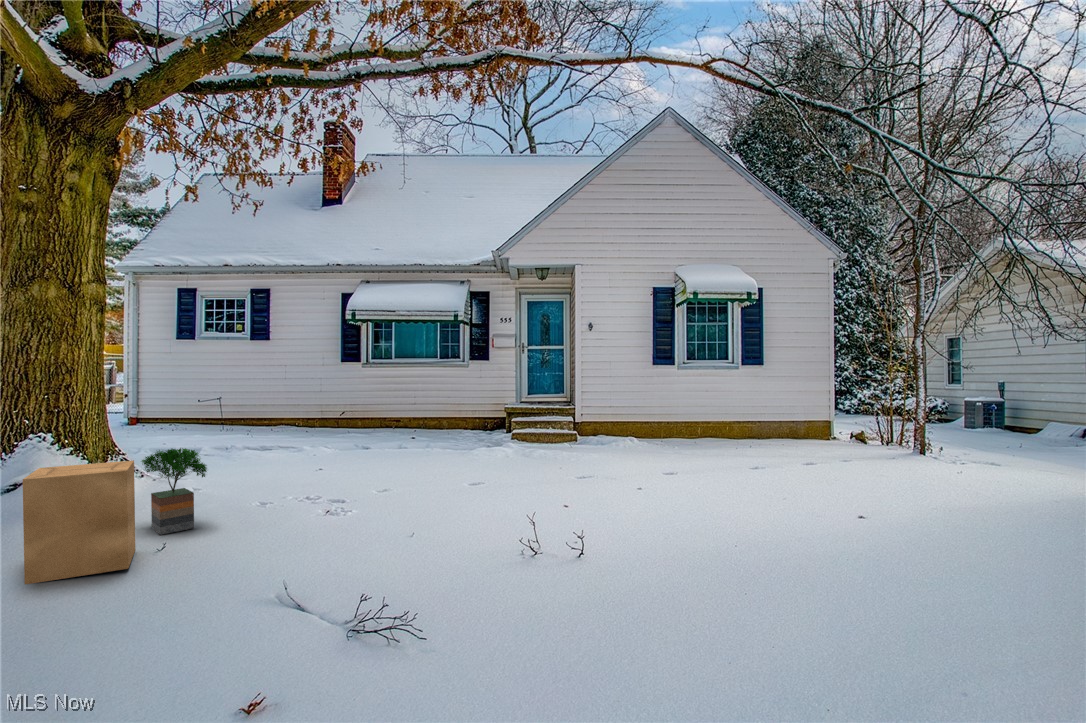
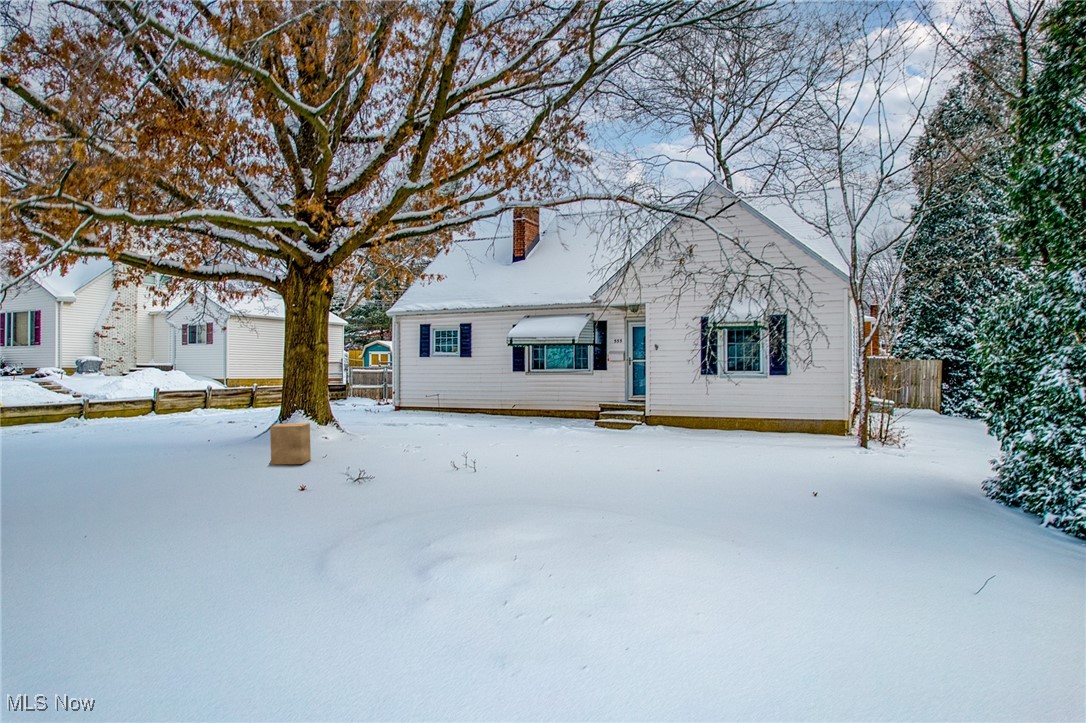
potted tree: present [142,448,207,535] -> none [319,420,344,456]

